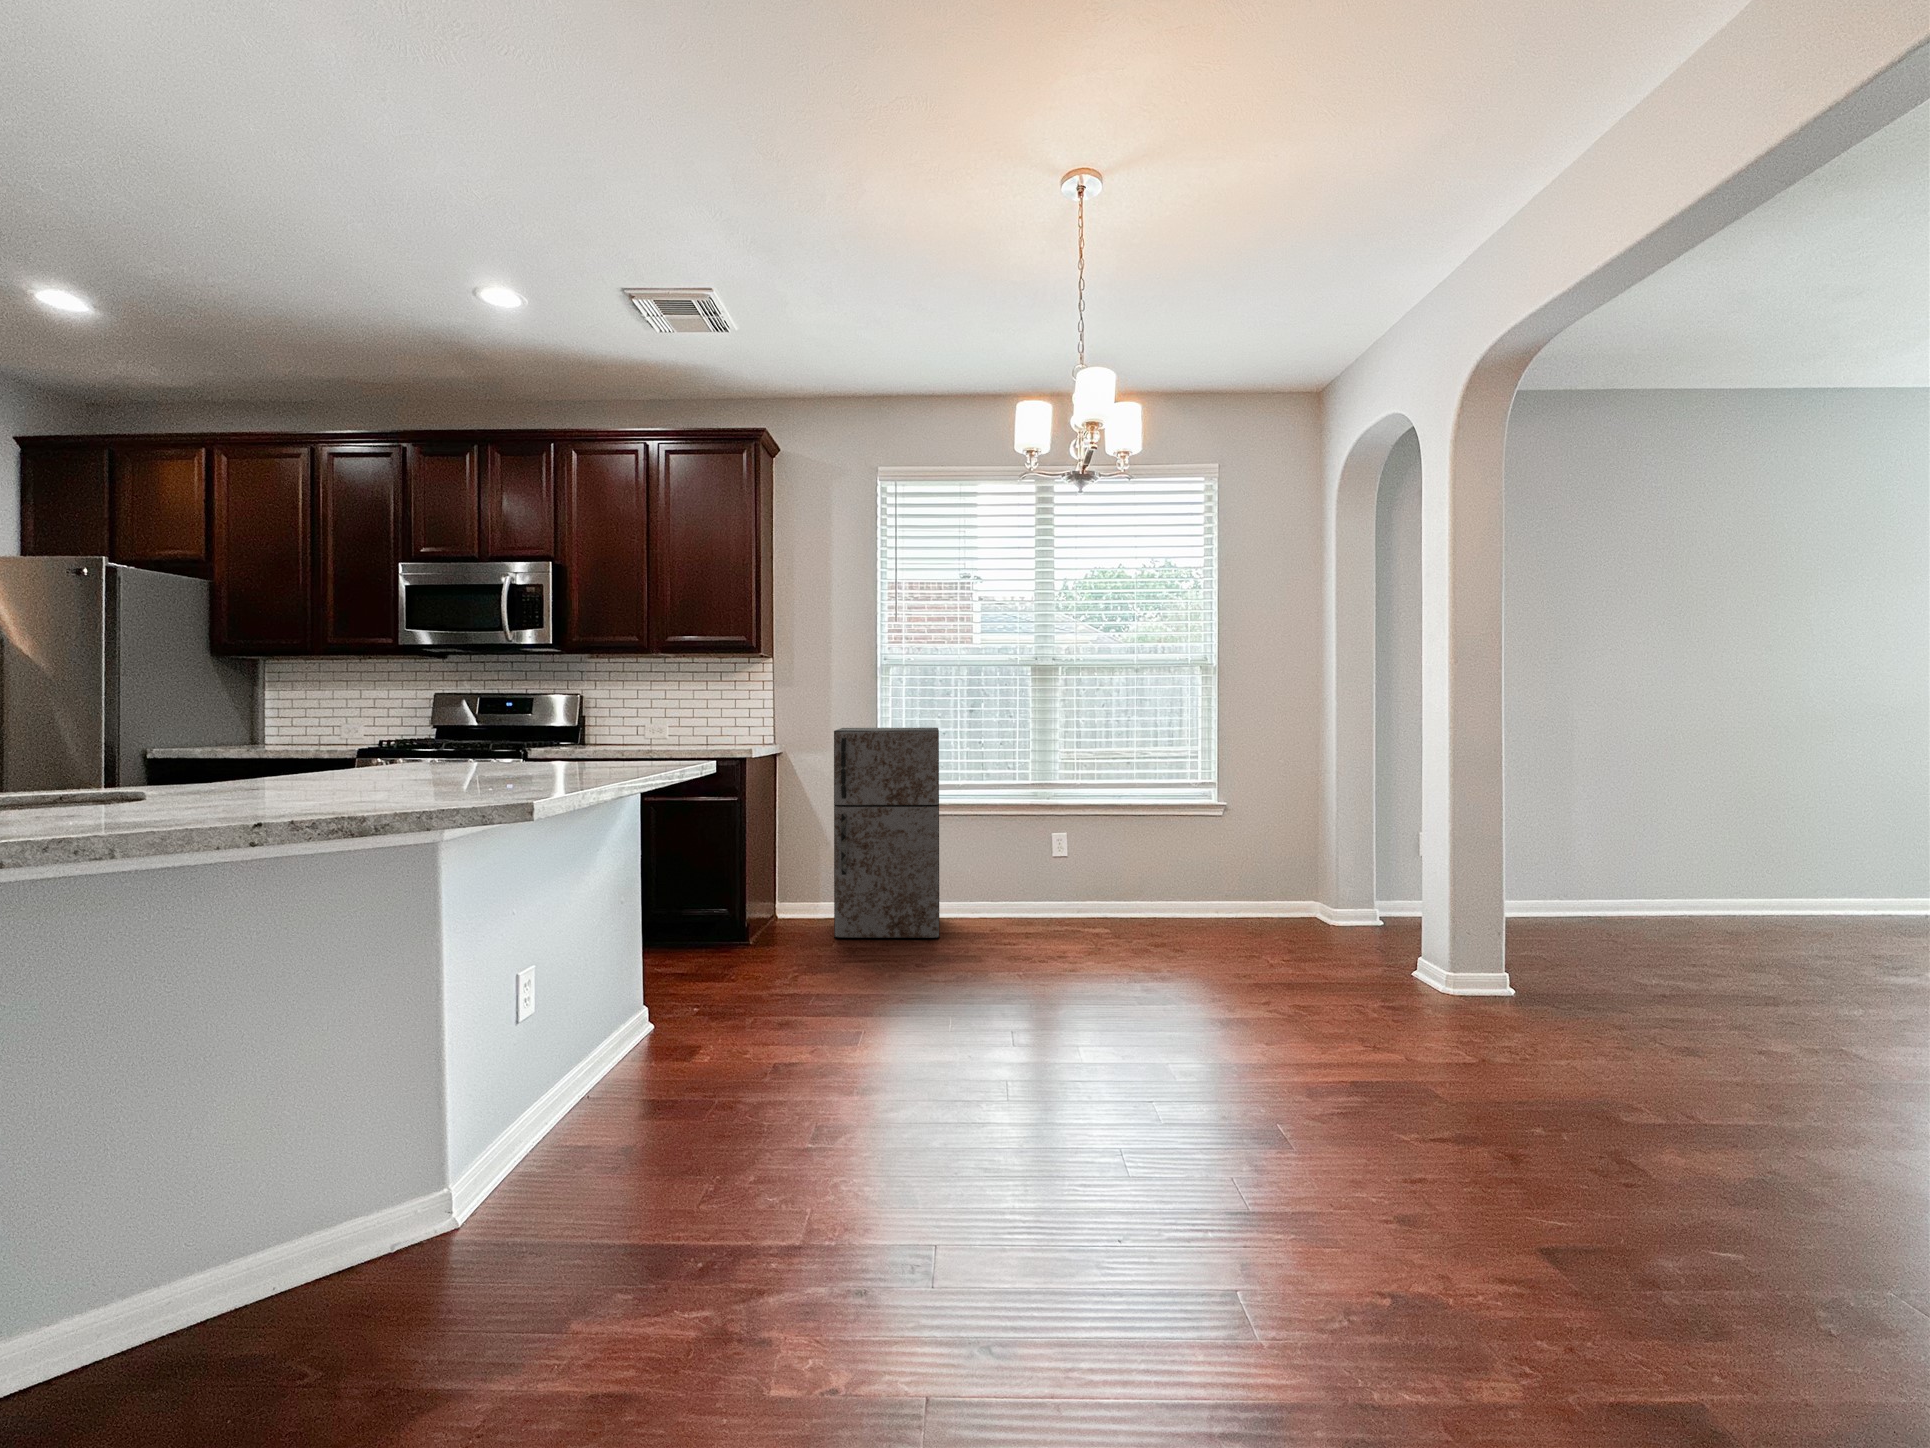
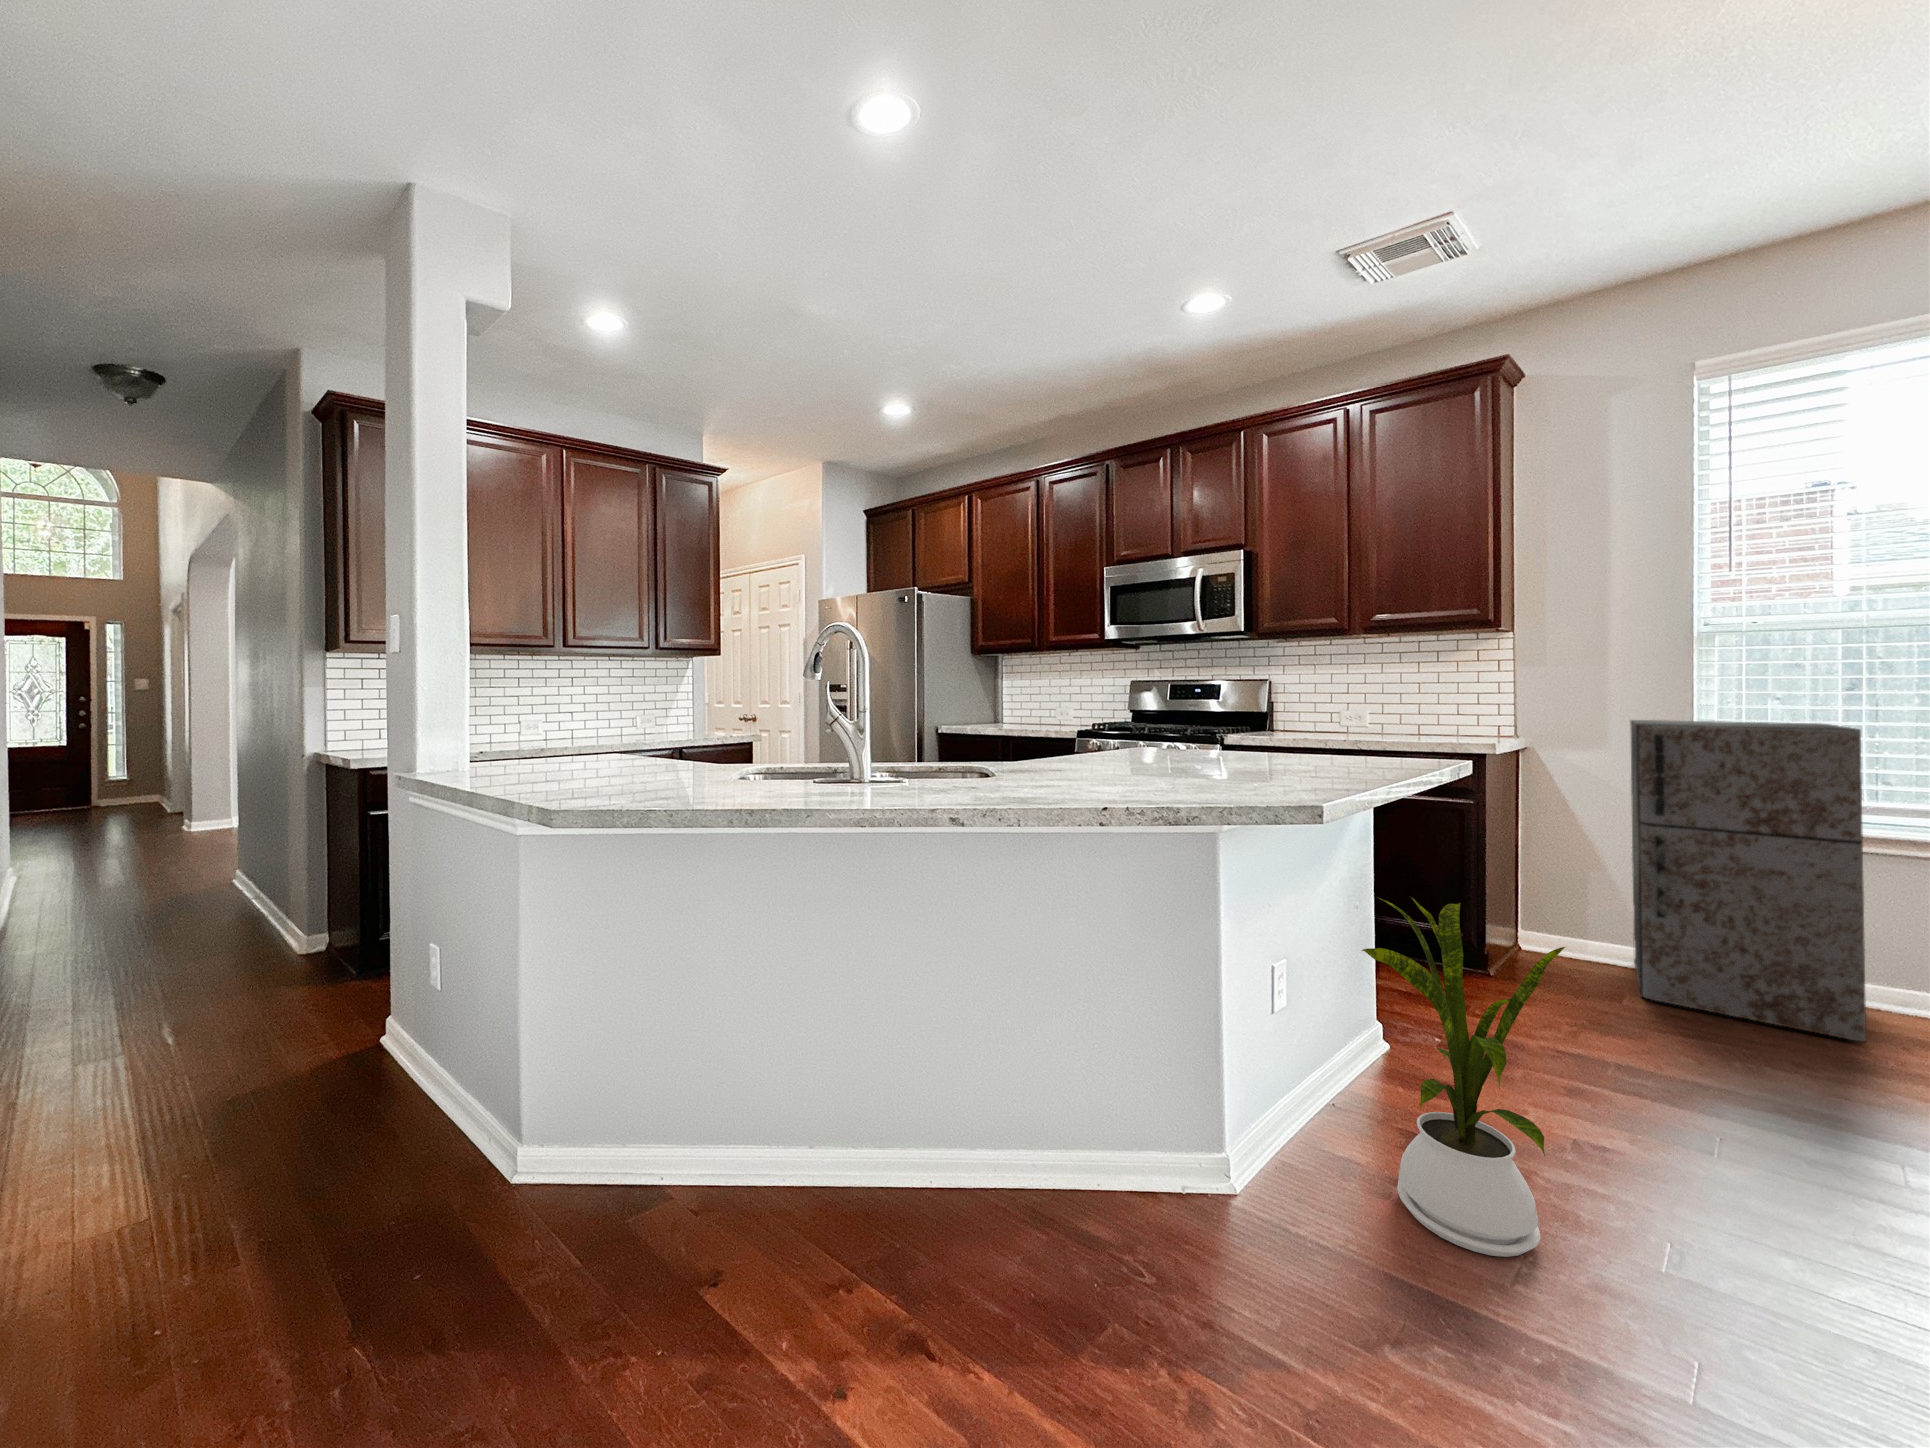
house plant: none [592,851,724,1092] -> present [1362,897,1565,1257]

